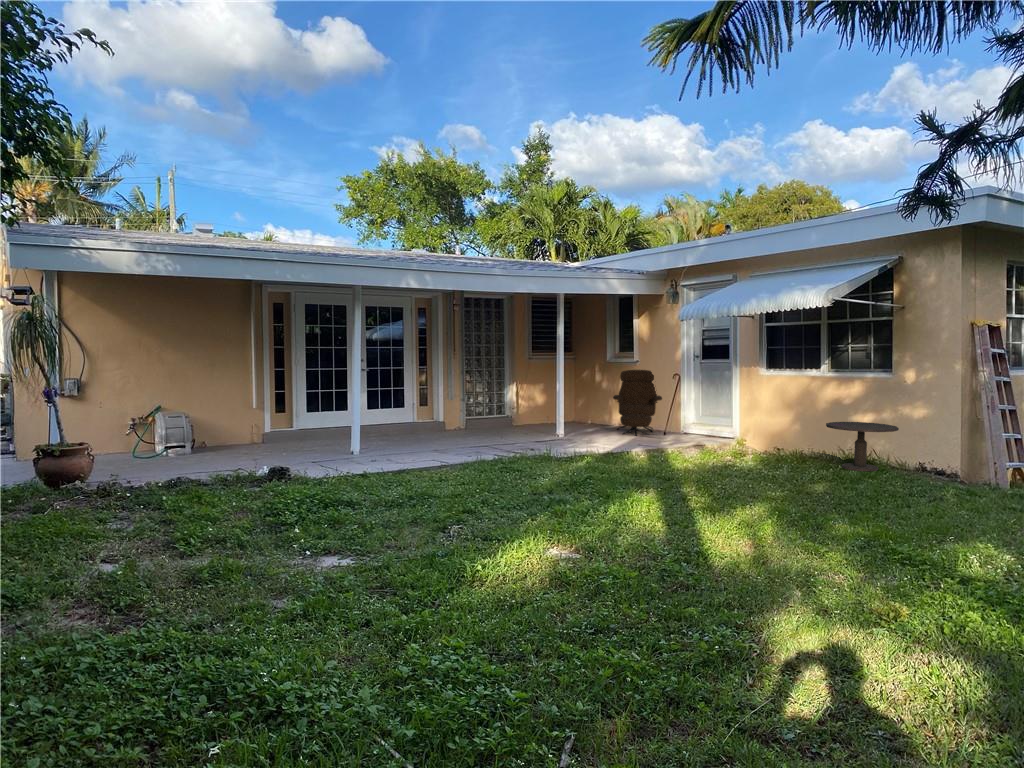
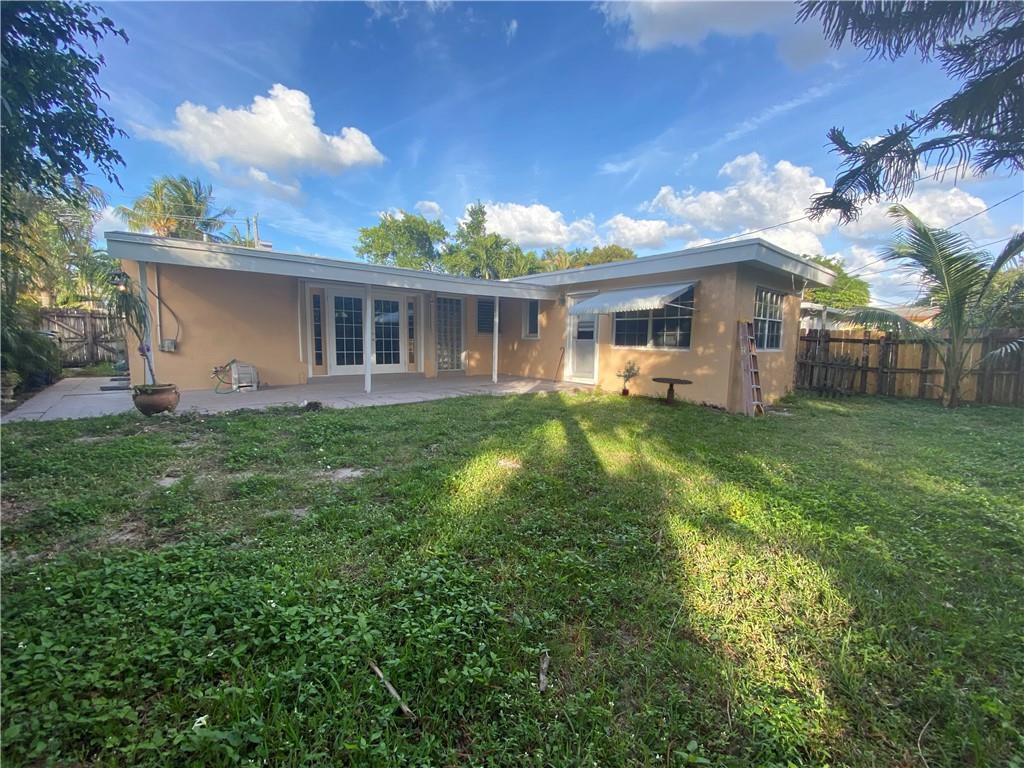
lounge chair: present [613,370,662,436] -> none [527,344,555,384]
potted tree: none [764,393,809,455] -> present [617,361,640,396]

